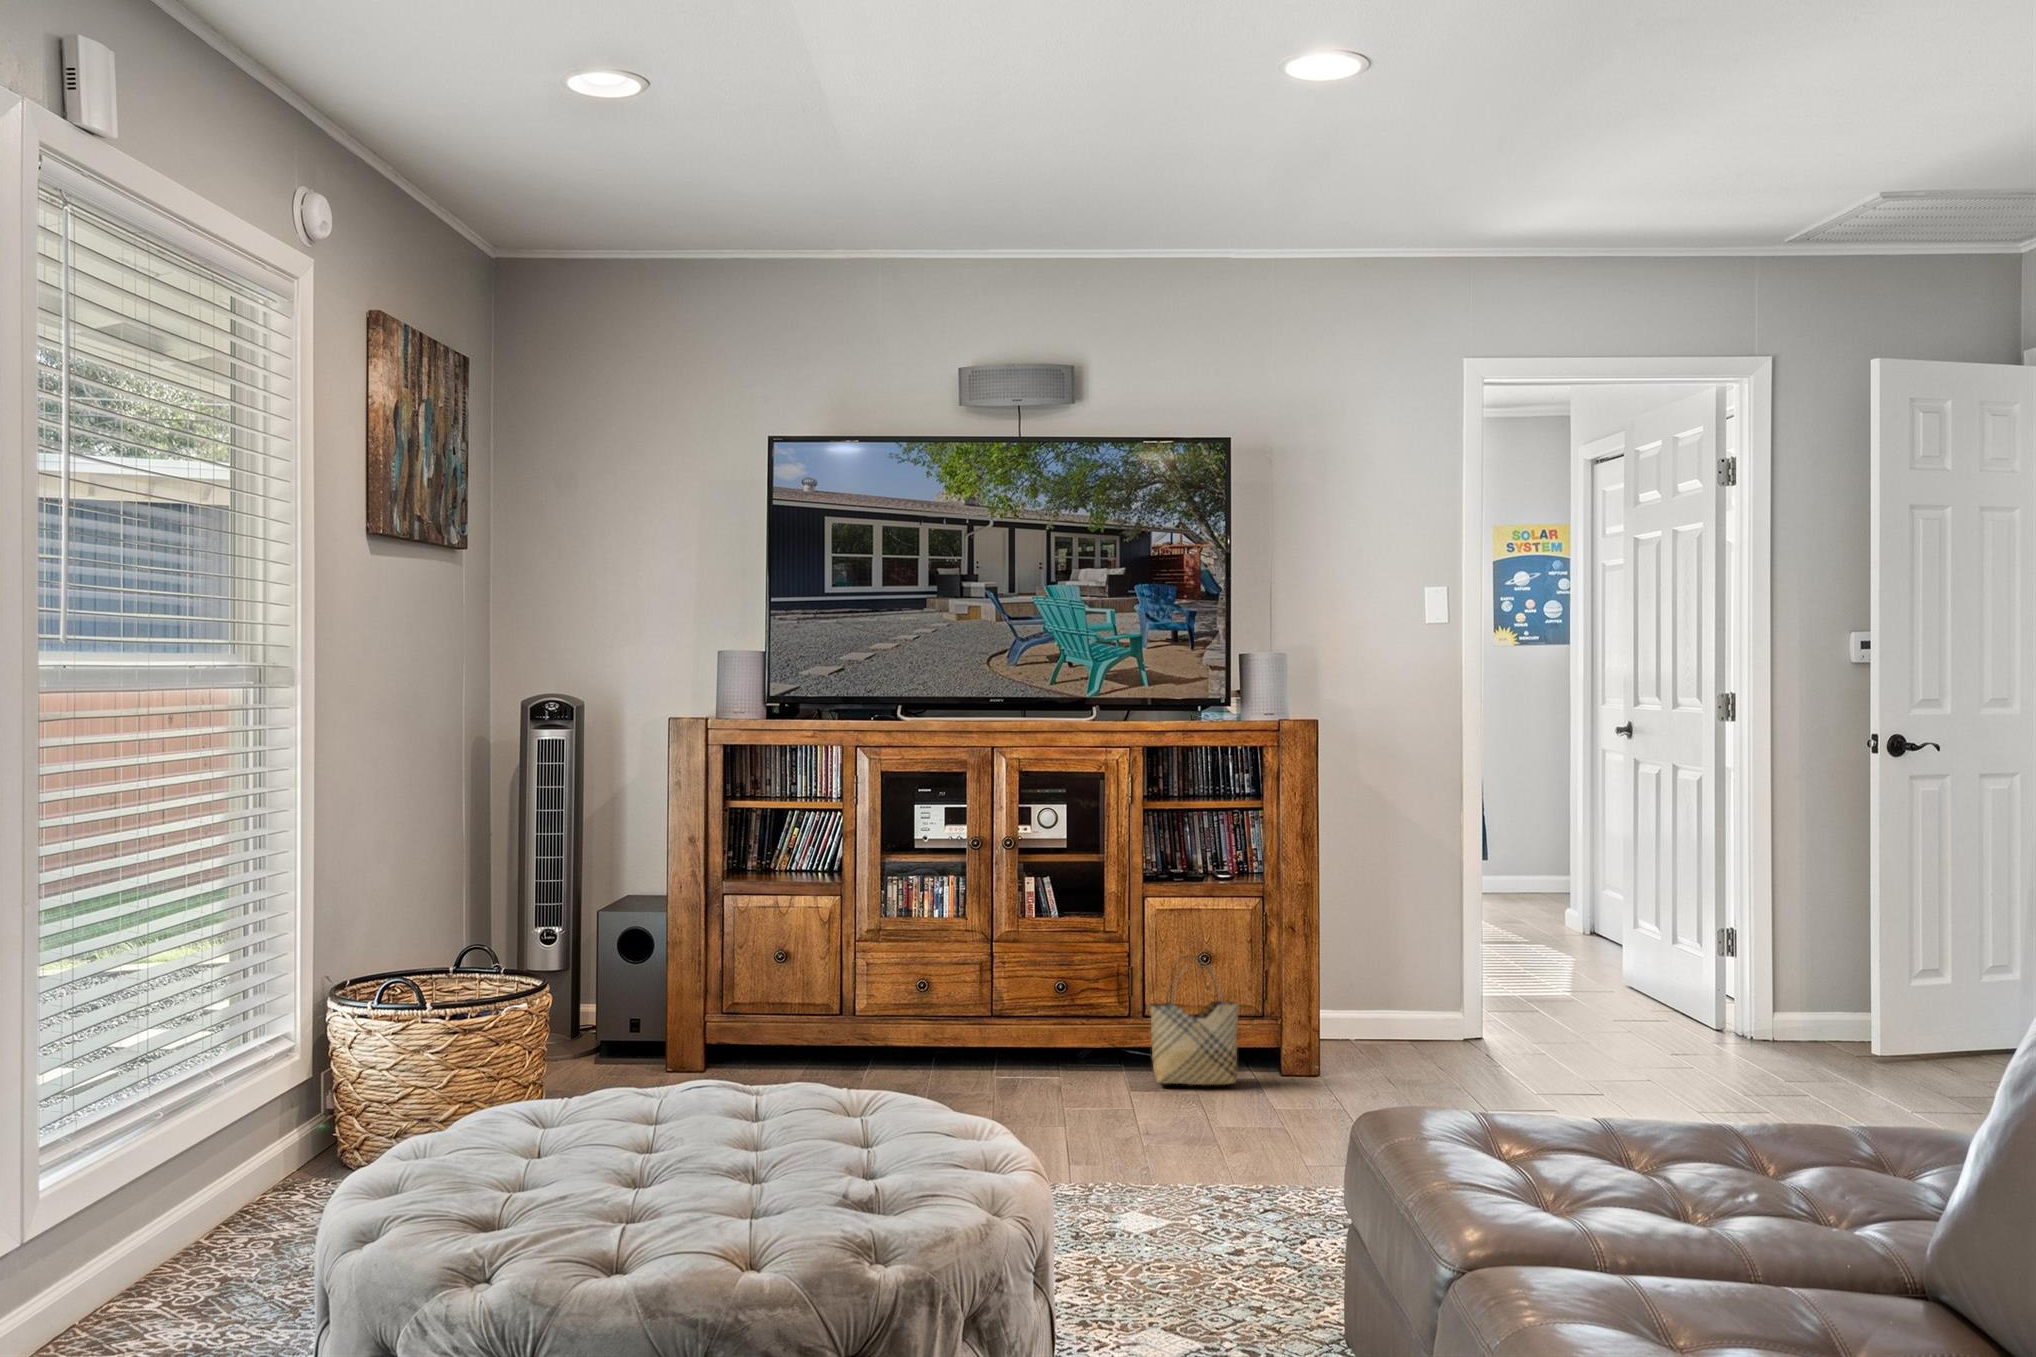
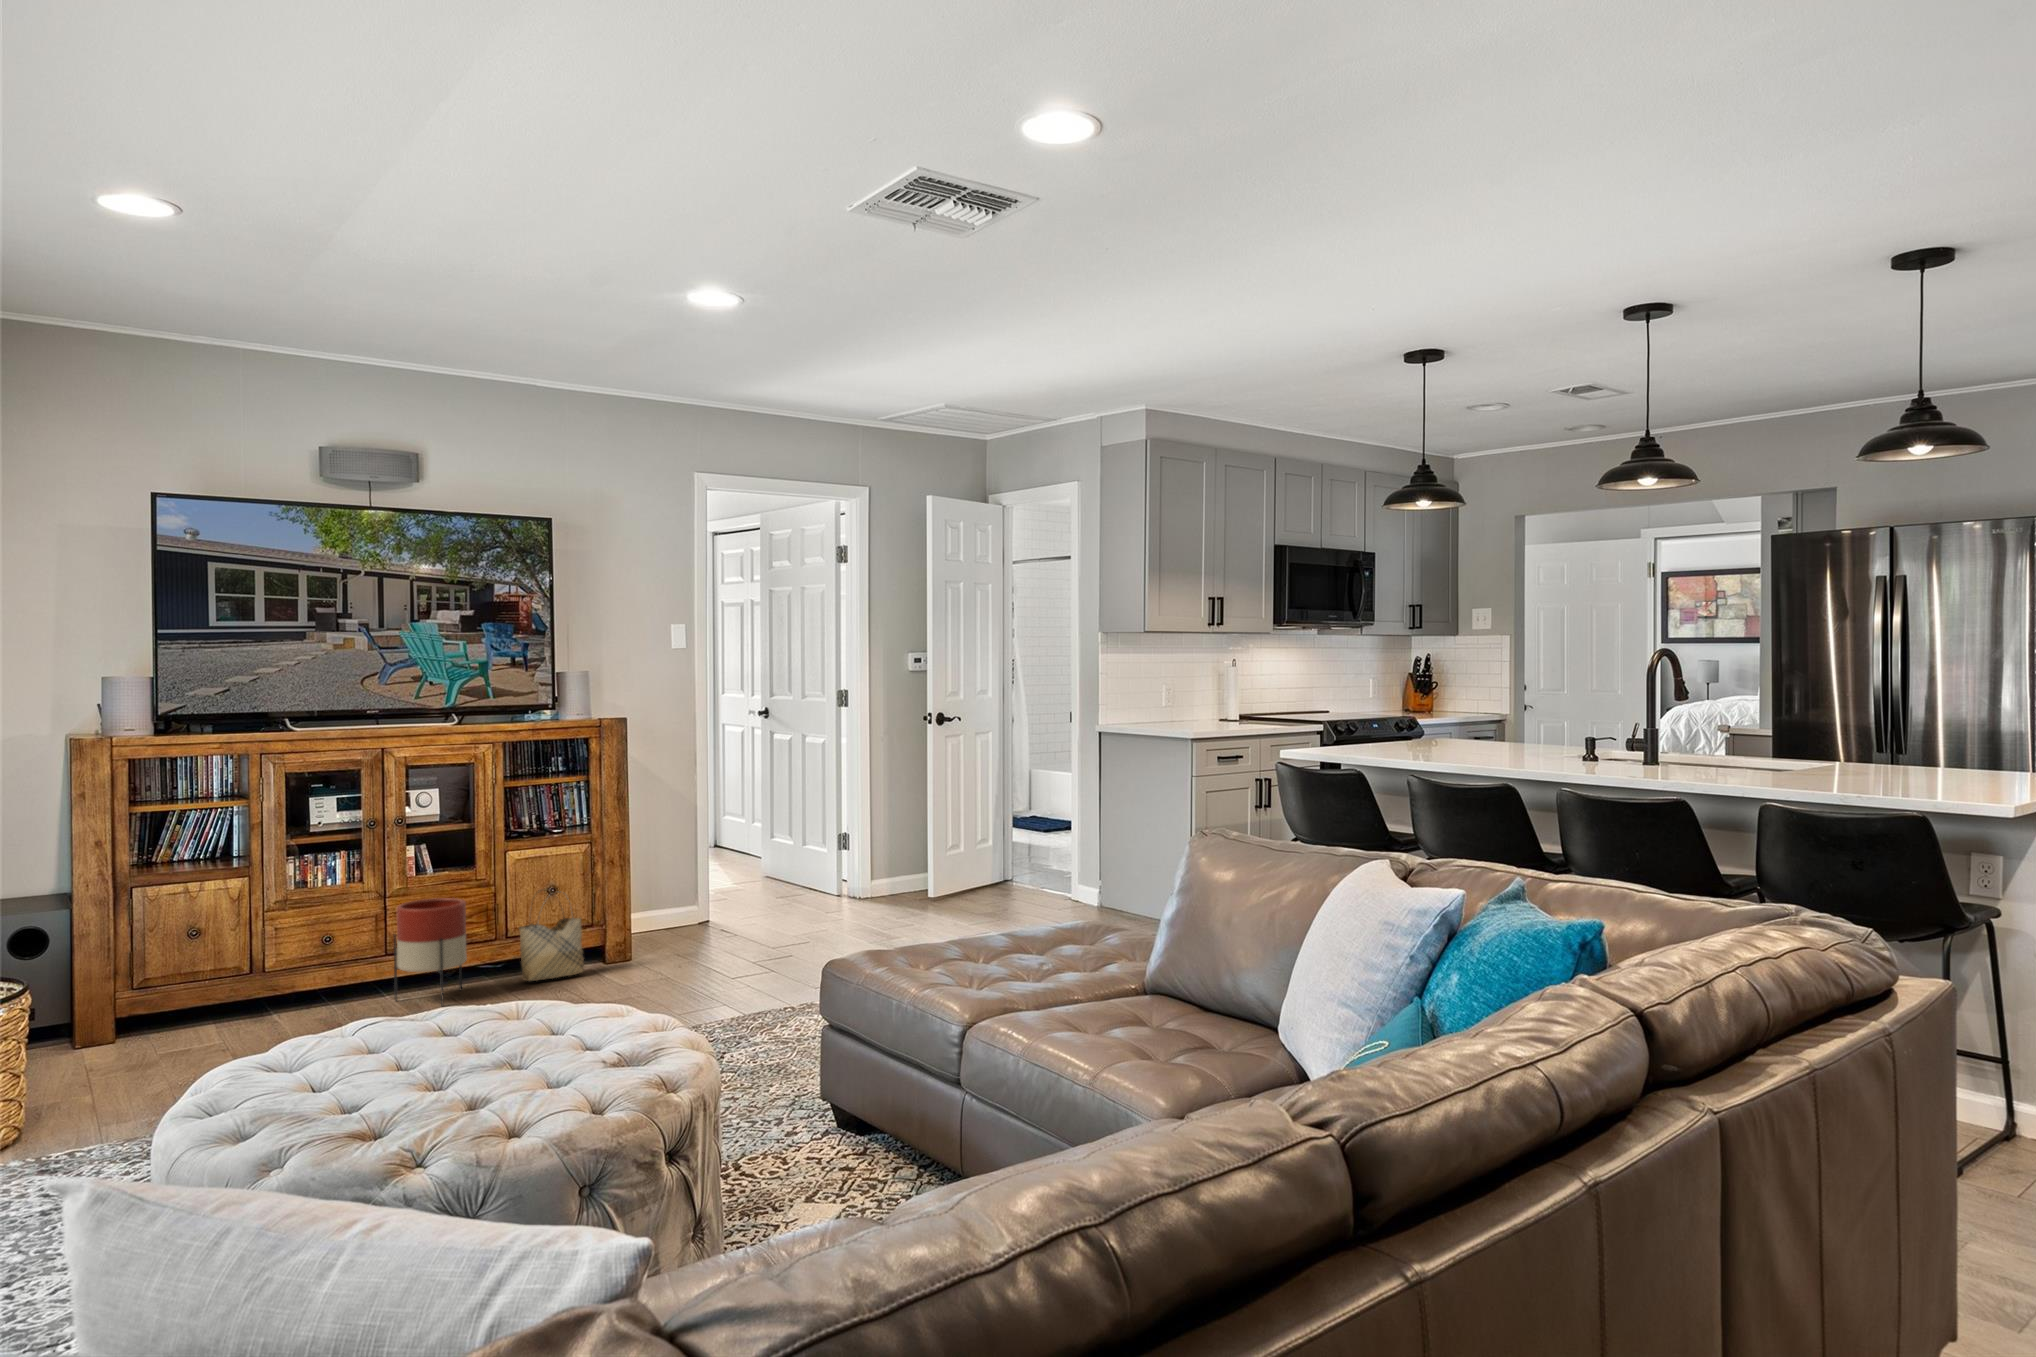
planter: none [991,949,1075,1099] -> present [394,898,467,1006]

